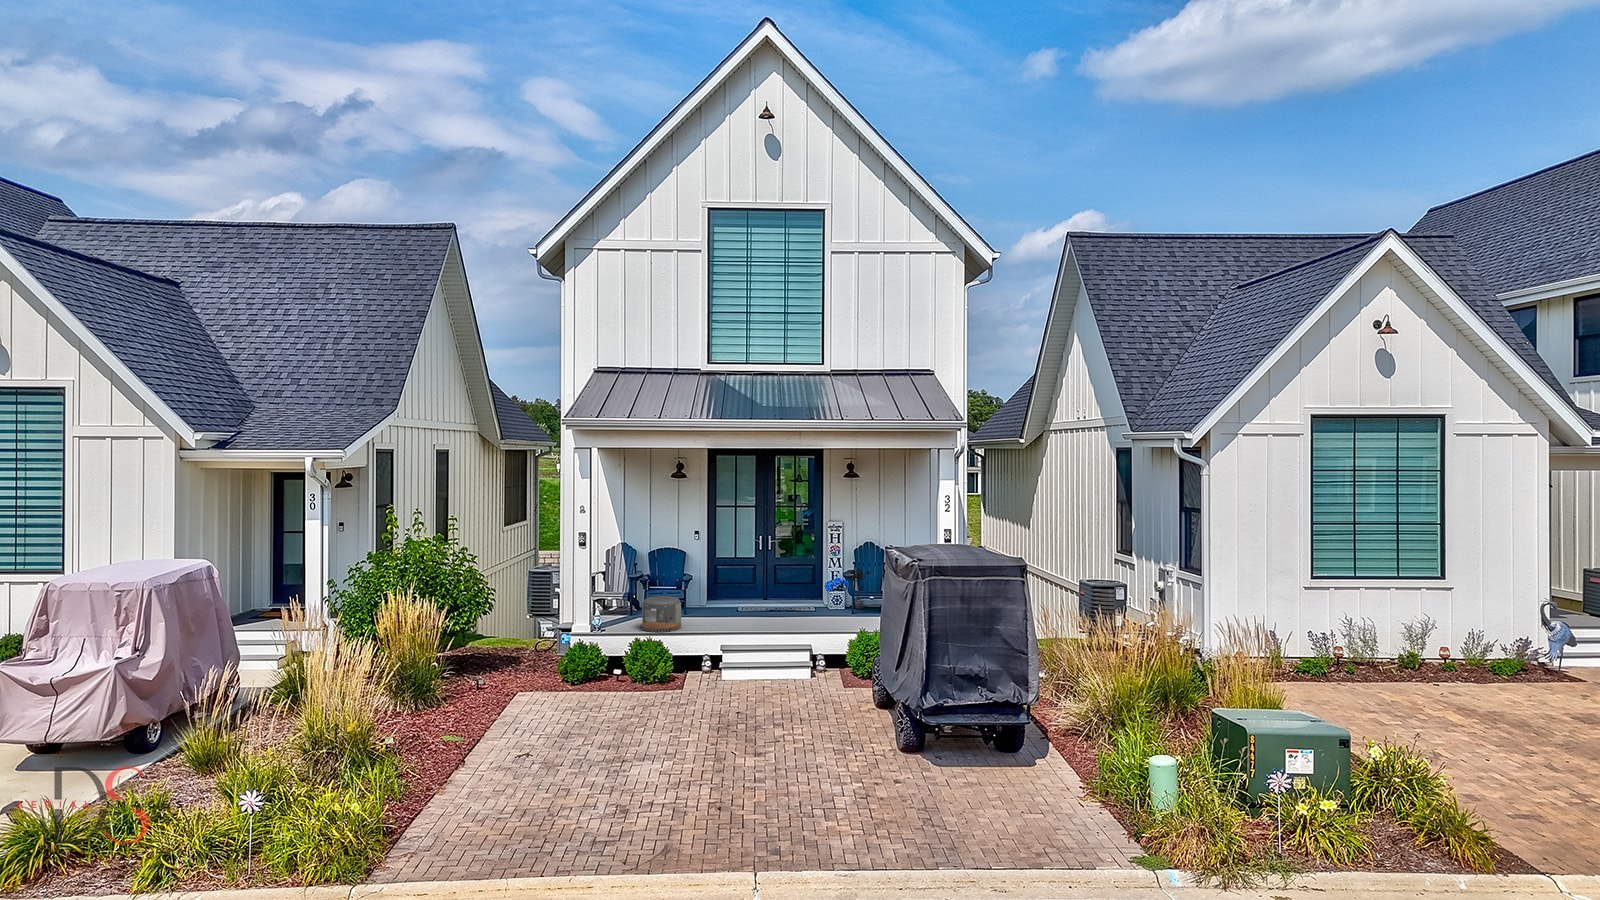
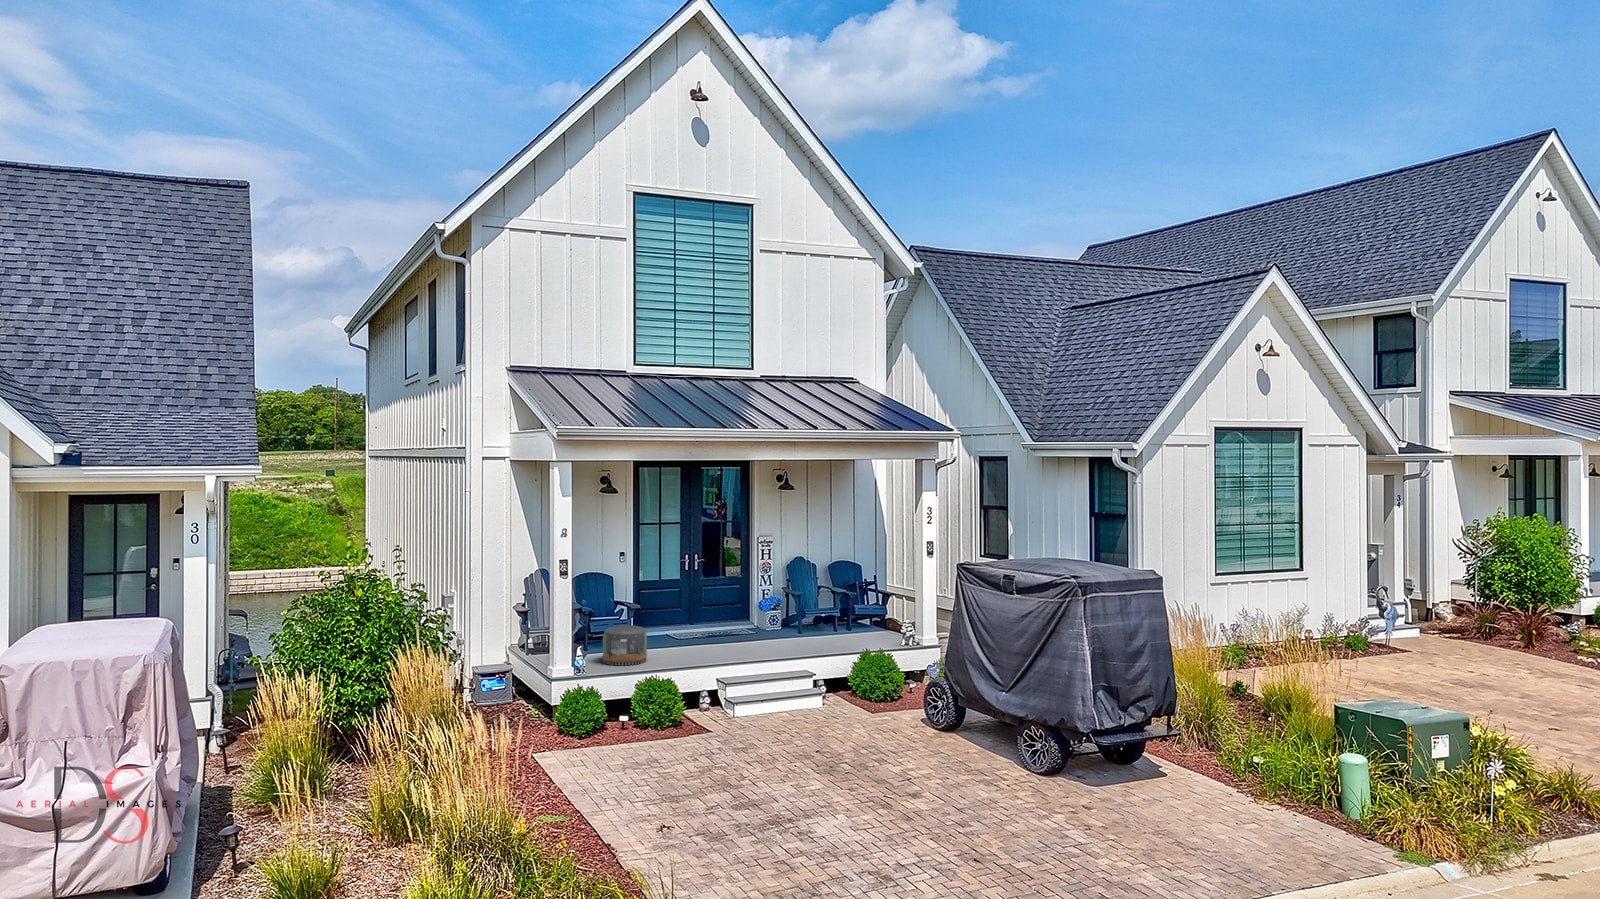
potted plant: present [845,567,870,609] -> none [786,585,812,629]

